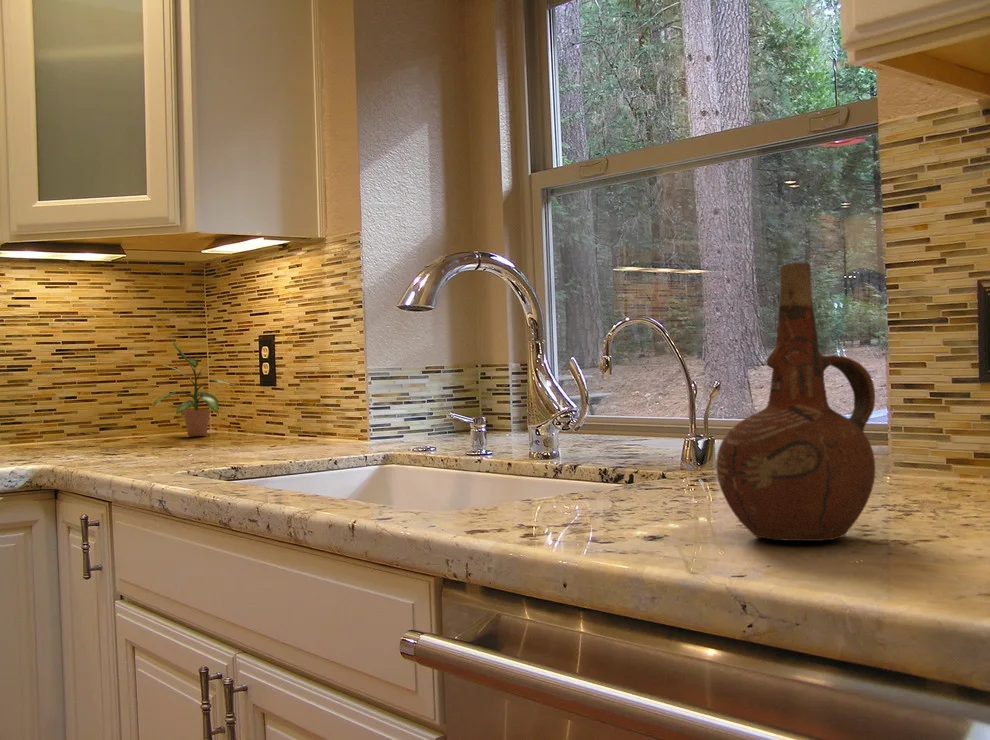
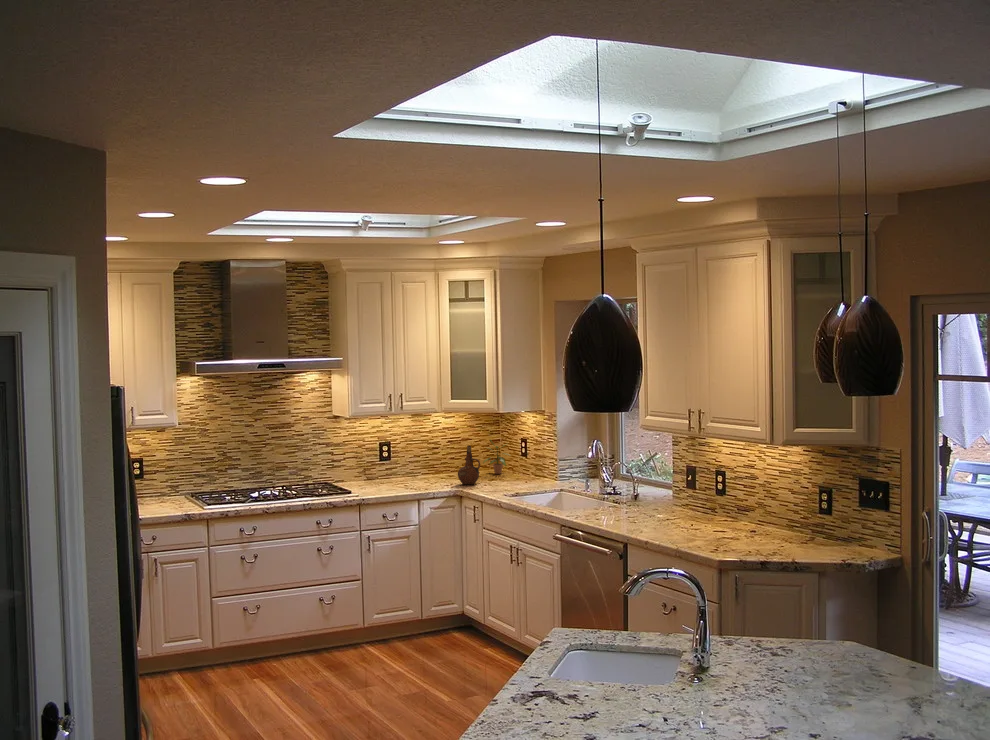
ceramic pitcher: present [716,263,875,541] -> present [458,446,480,484]

